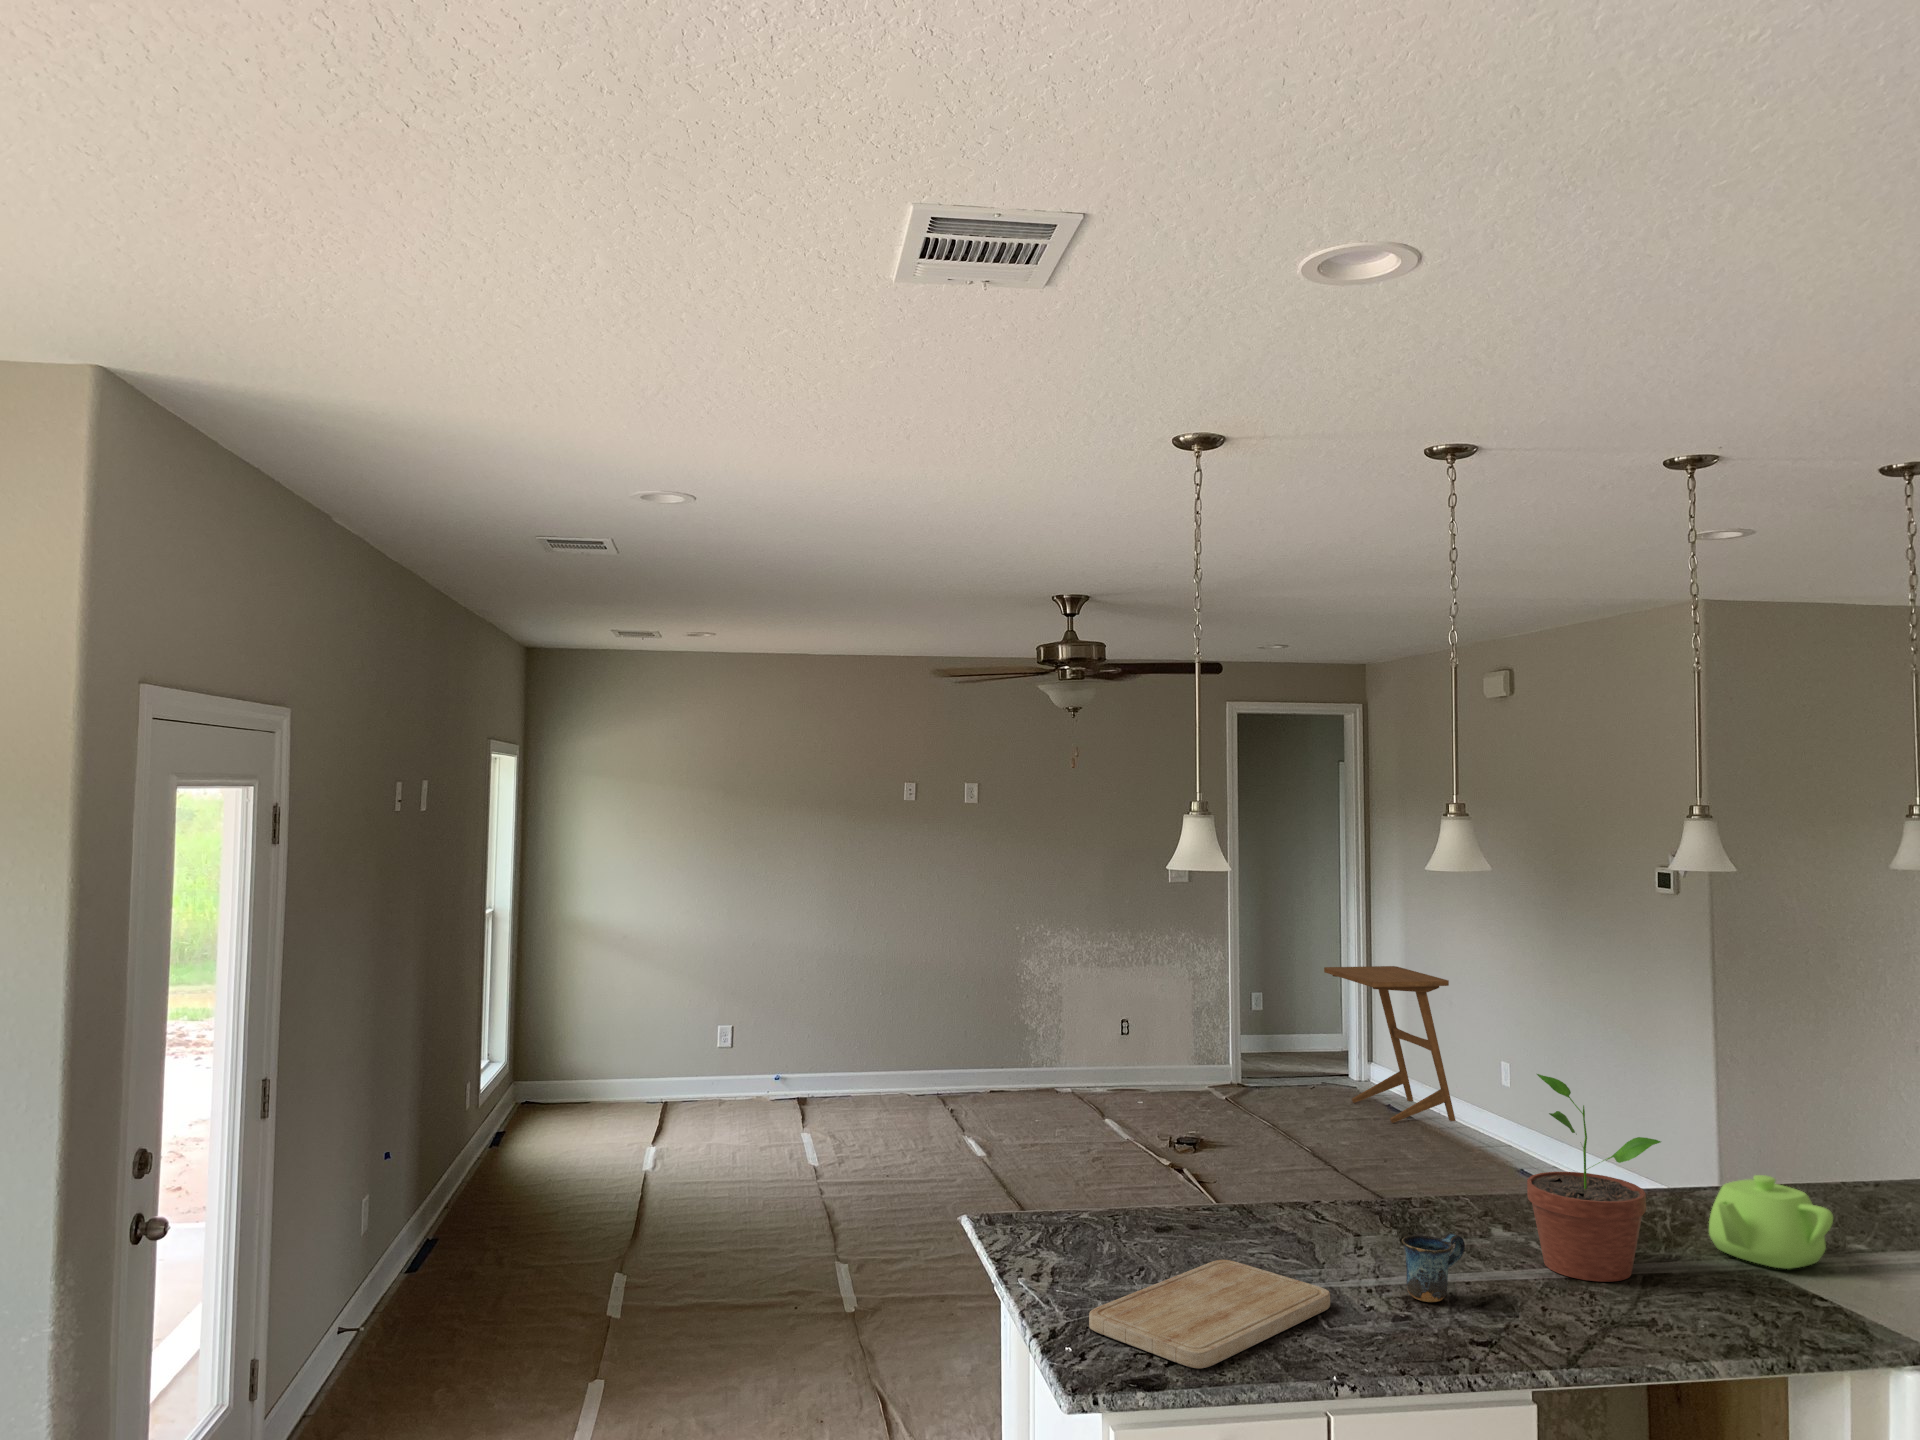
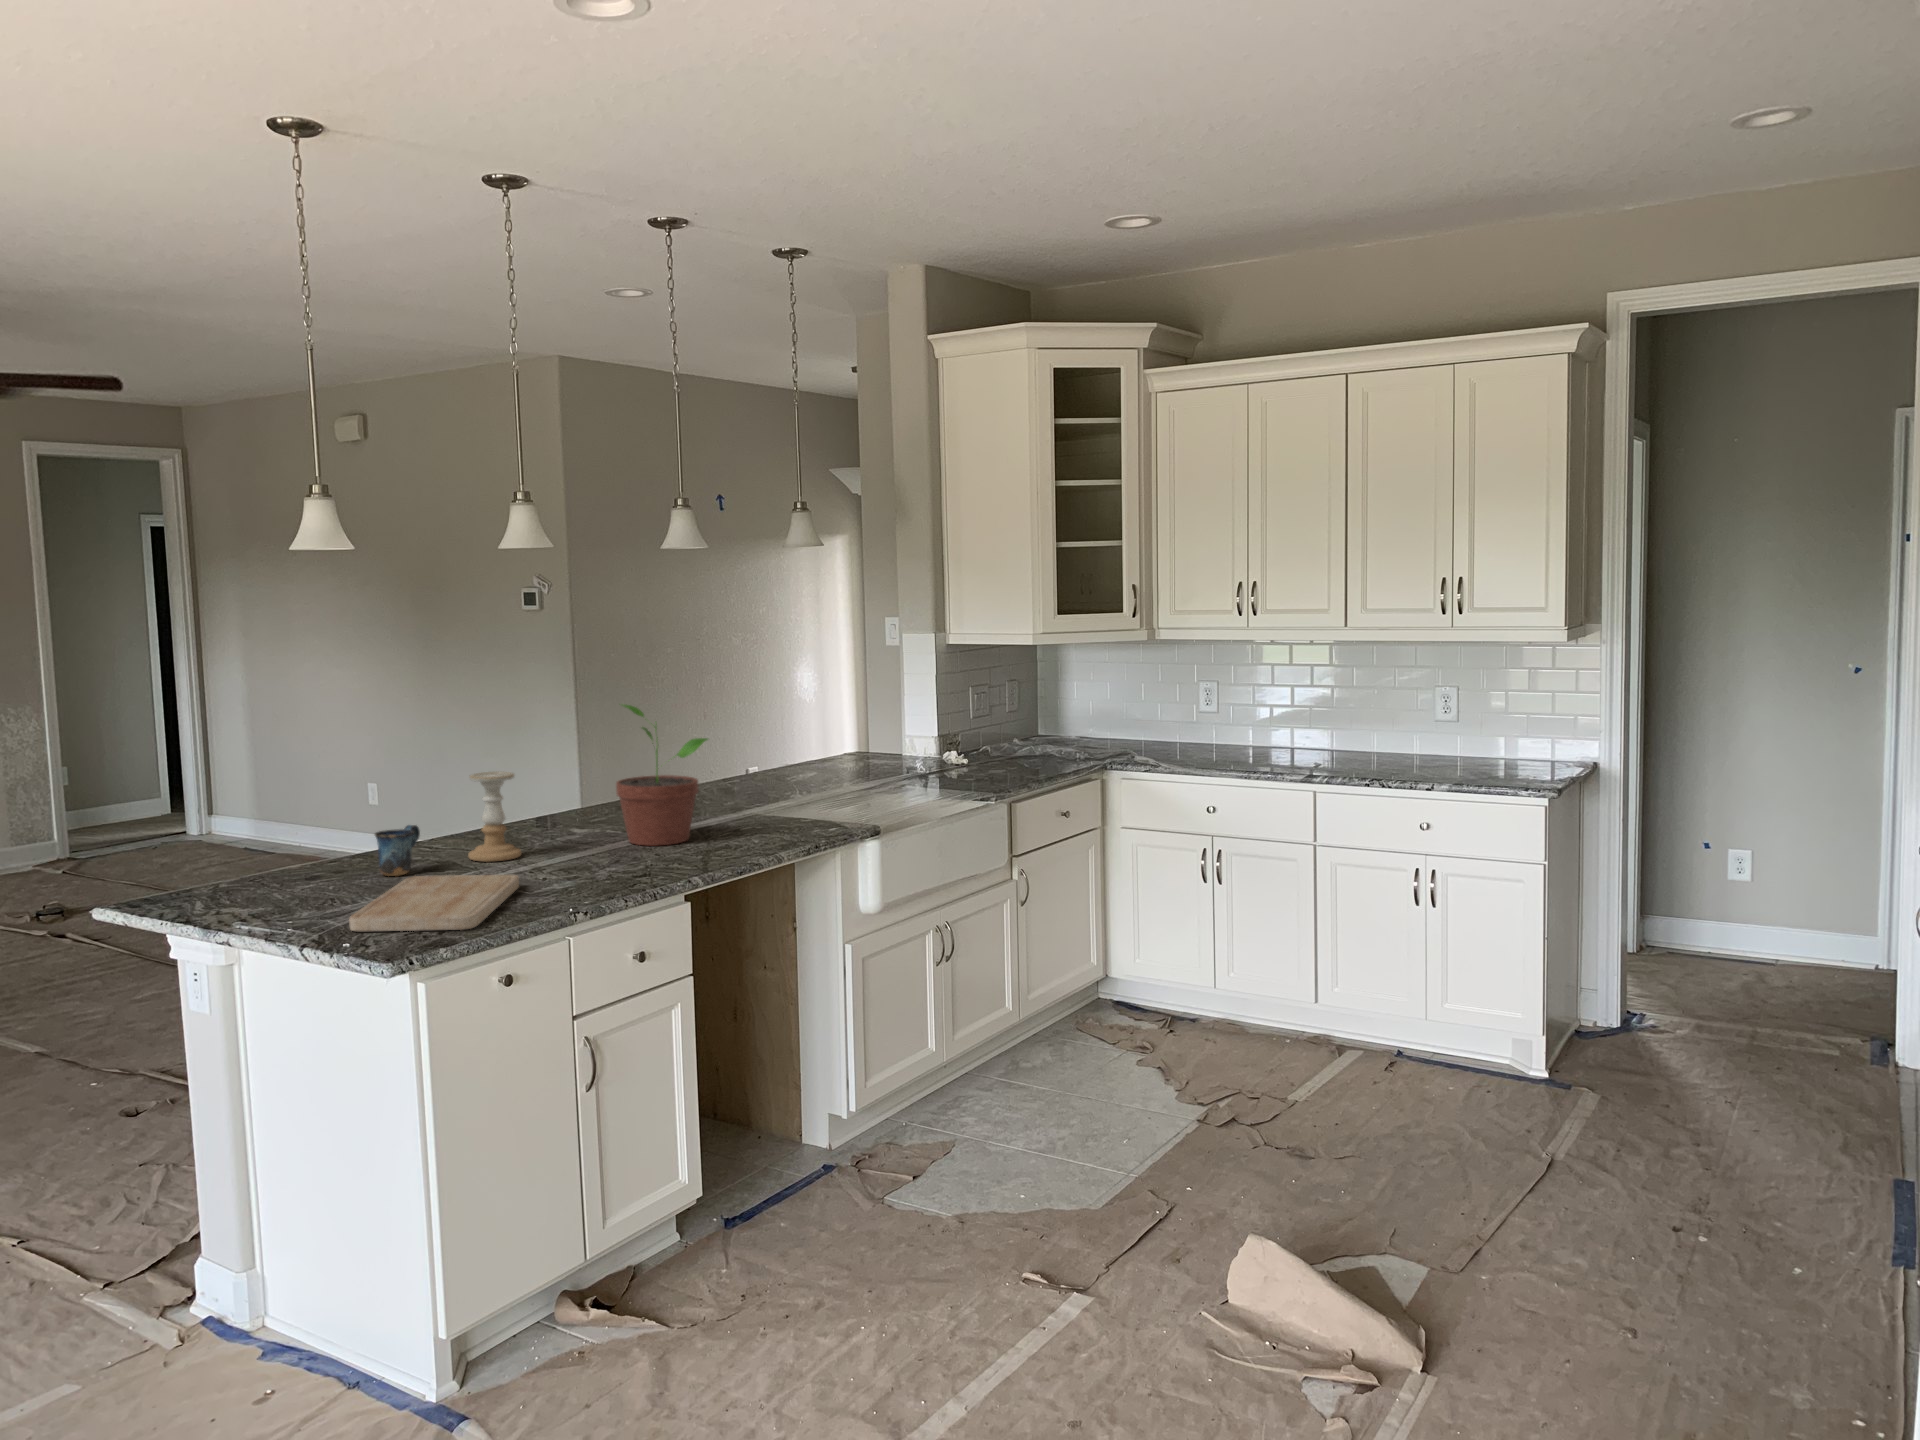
side table: present [1324,966,1456,1123] -> none [173,710,327,863]
candle holder: none [1330,1136,1394,1254] -> present [468,771,521,862]
teapot: present [1709,1175,1833,1269] -> none [718,762,797,821]
mug: present [1402,1233,1465,1302] -> present [375,825,420,876]

